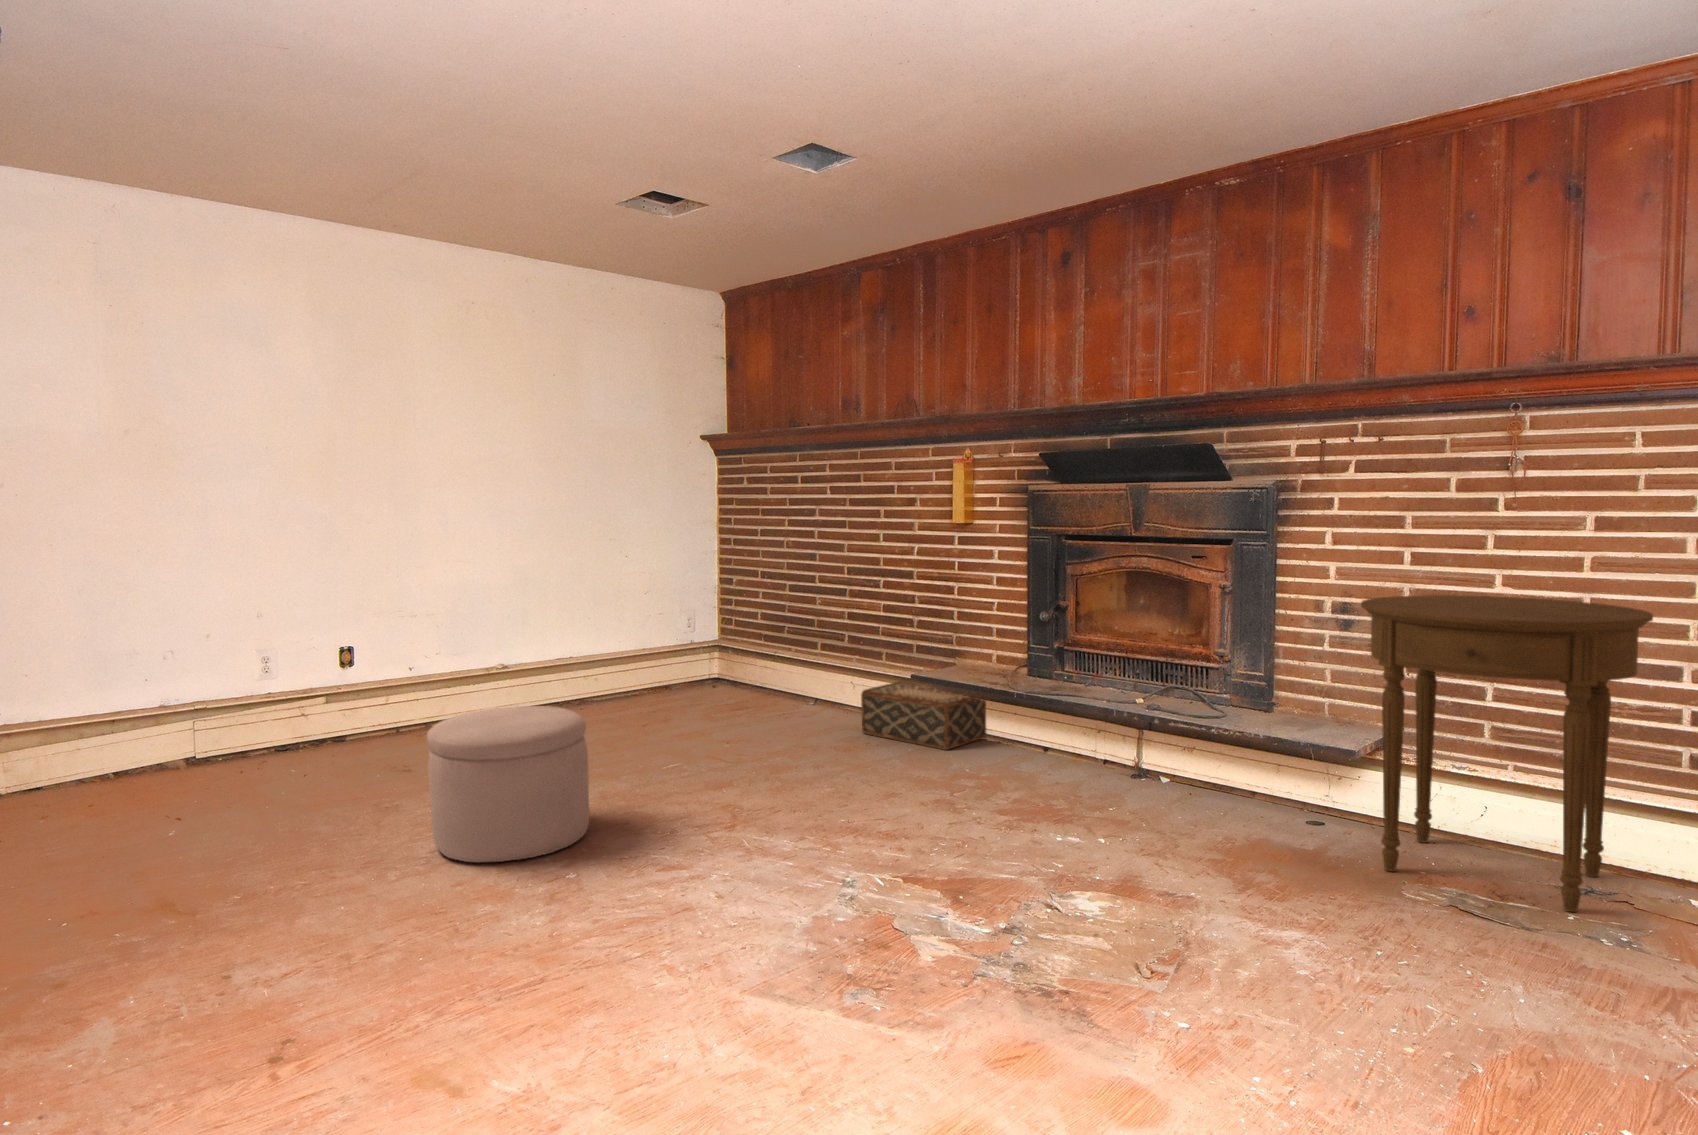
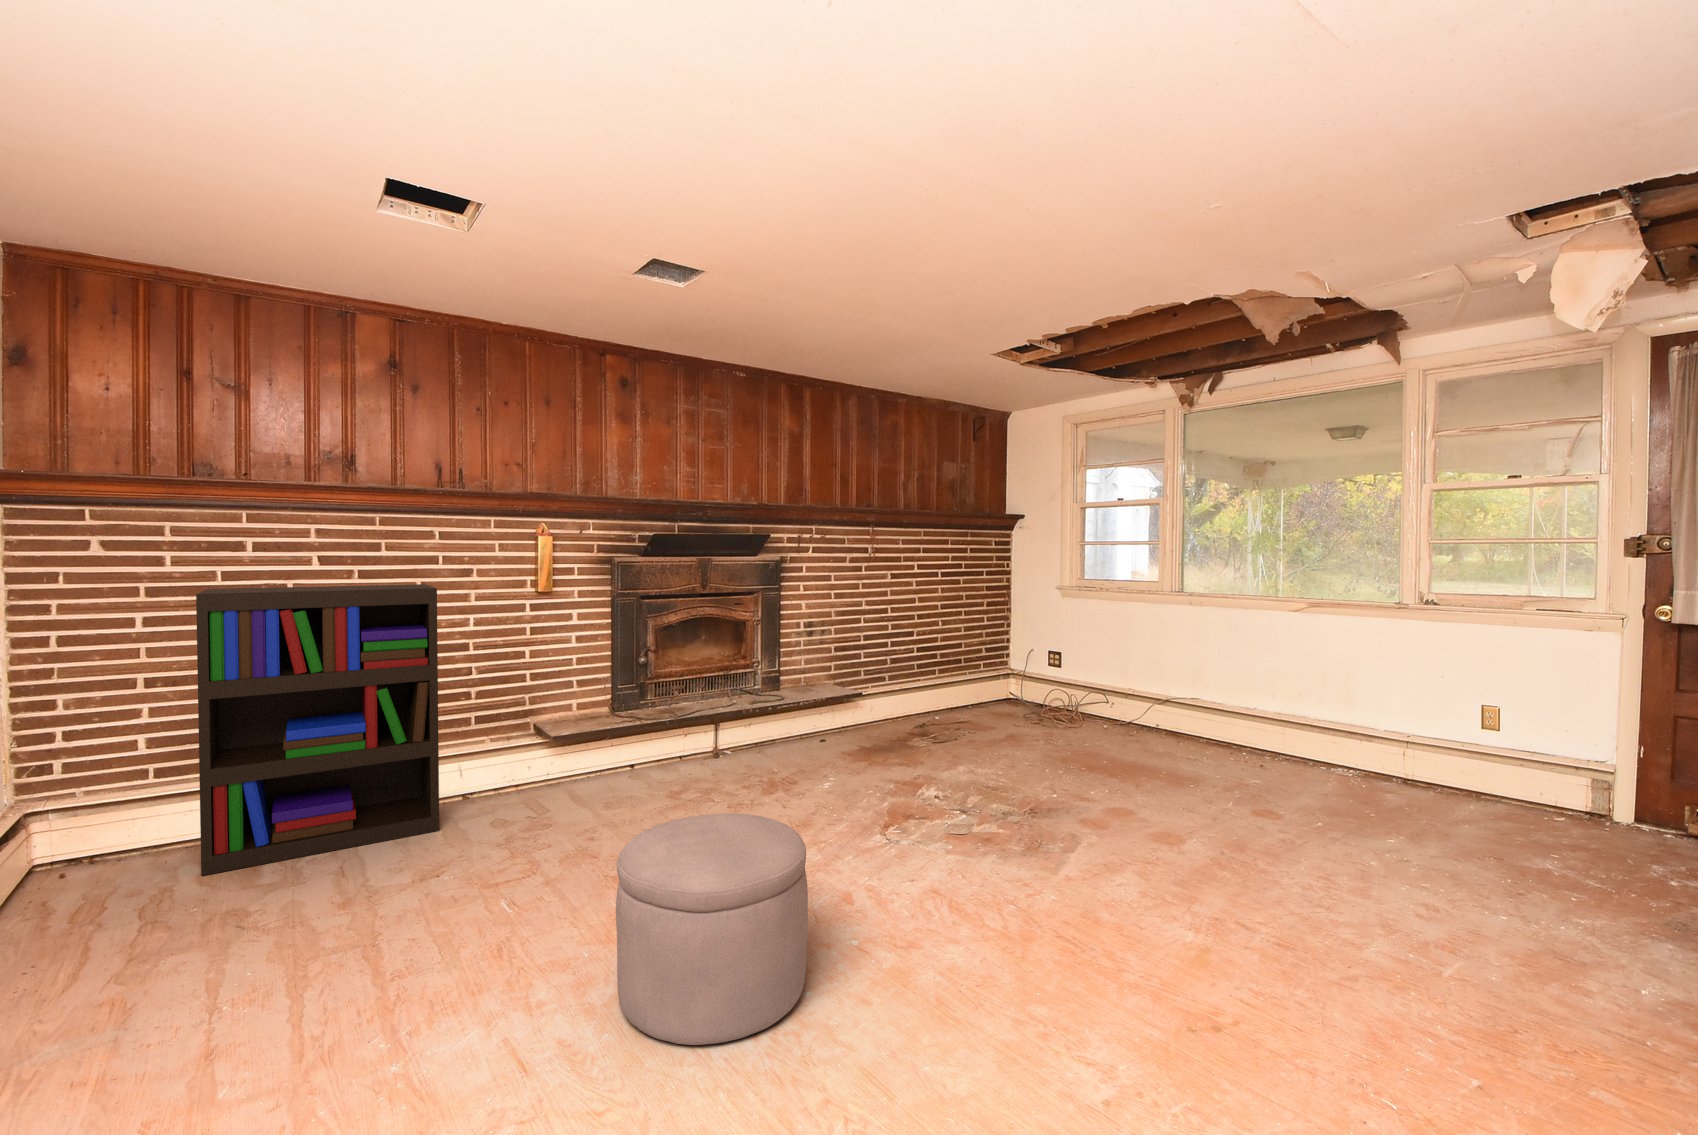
bookshelf: none [722,512,878,729] -> present [196,584,439,875]
side table: present [1361,595,1653,912] -> none [866,609,964,740]
woven basket: present [861,681,986,750] -> none [473,739,601,813]

